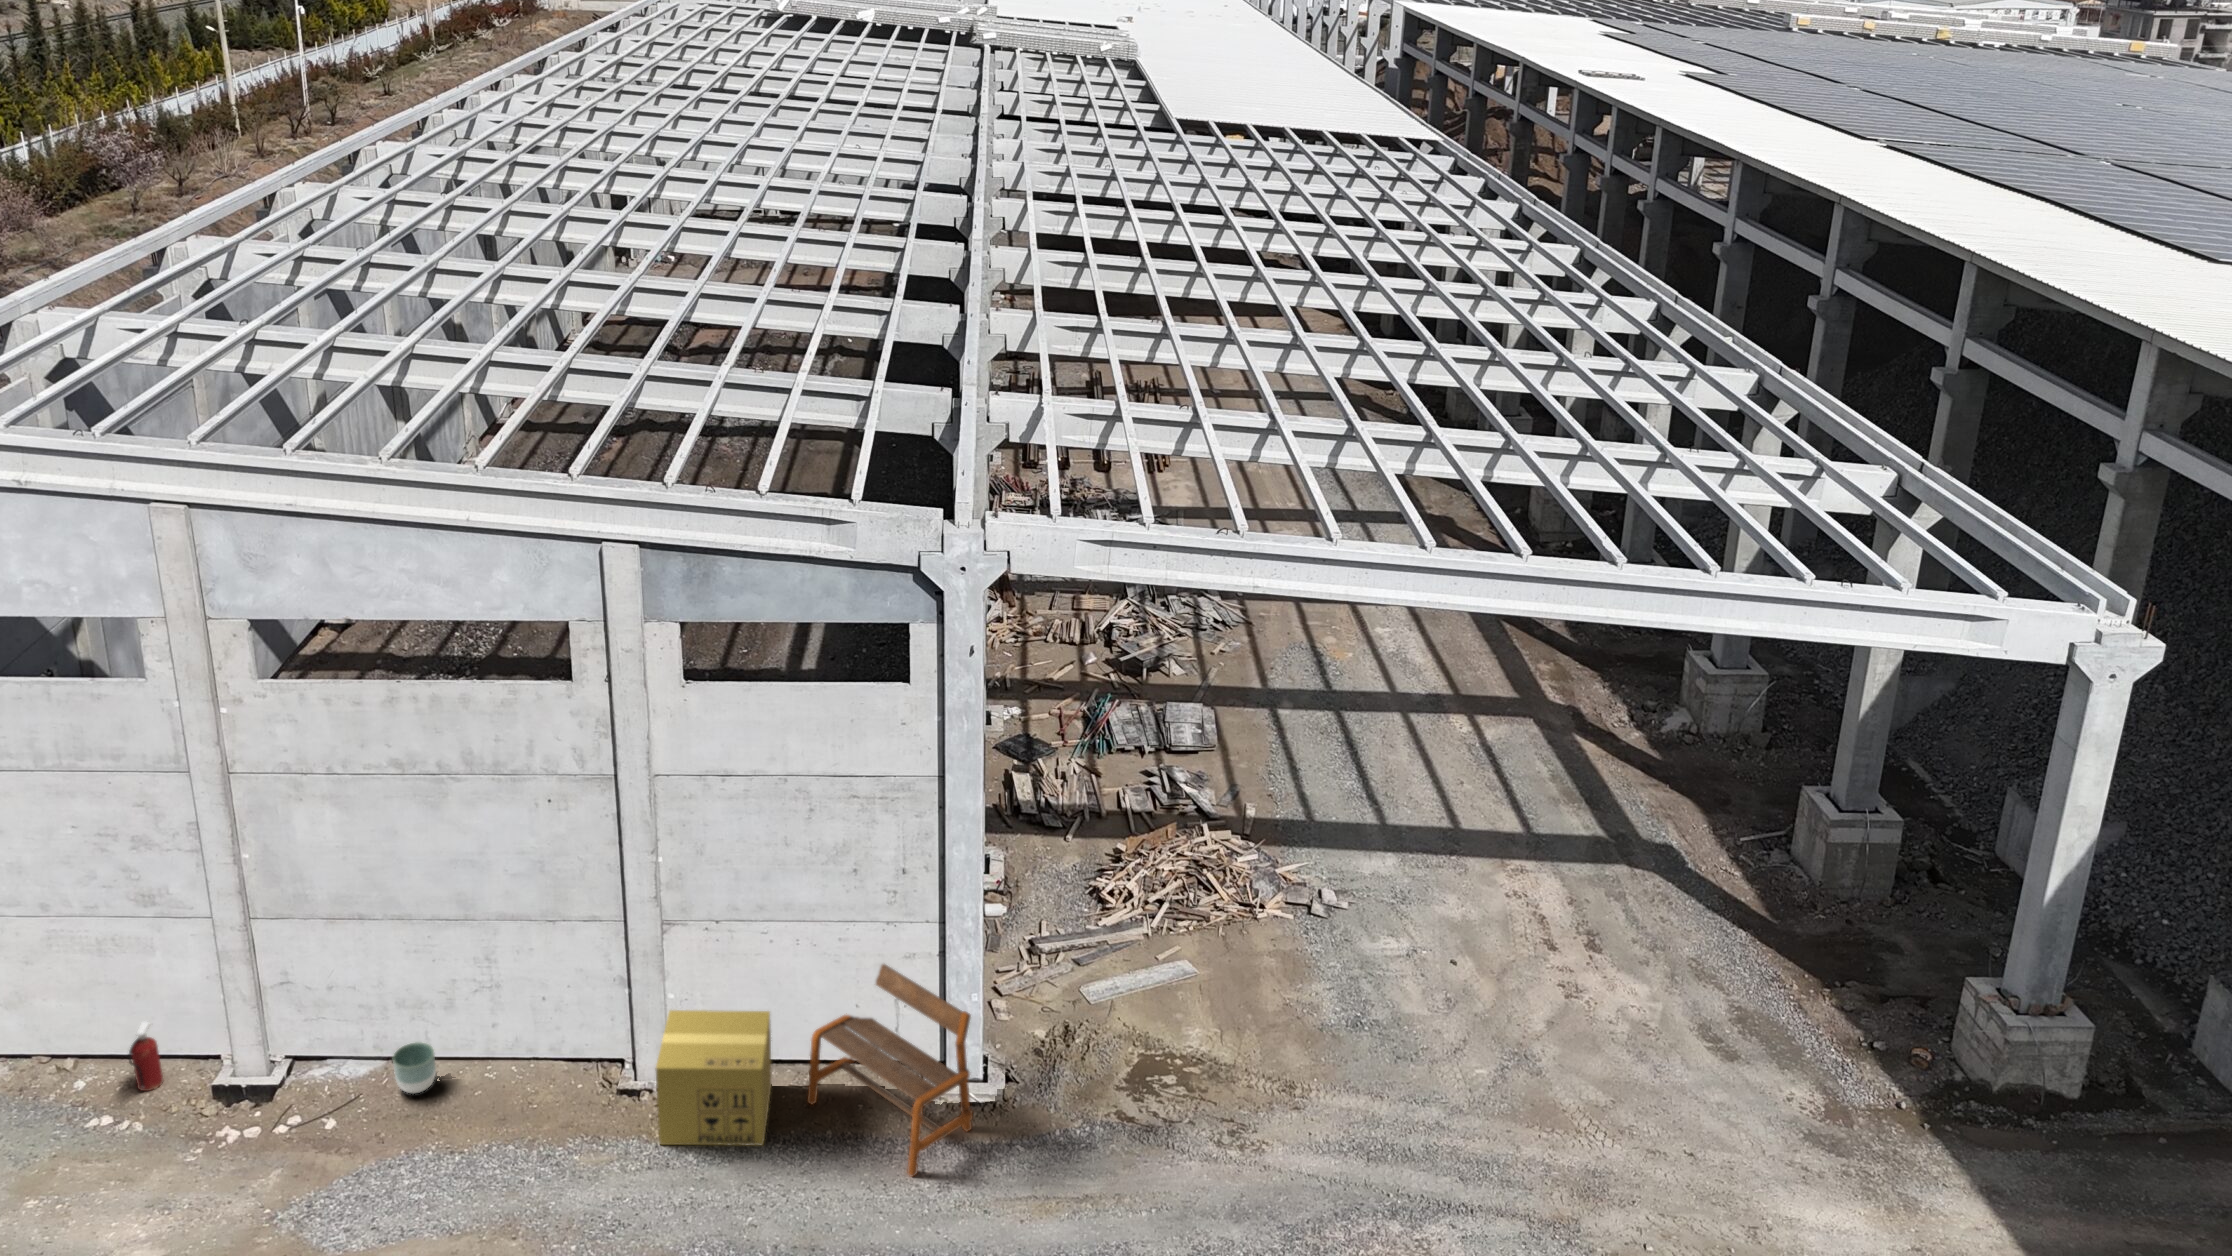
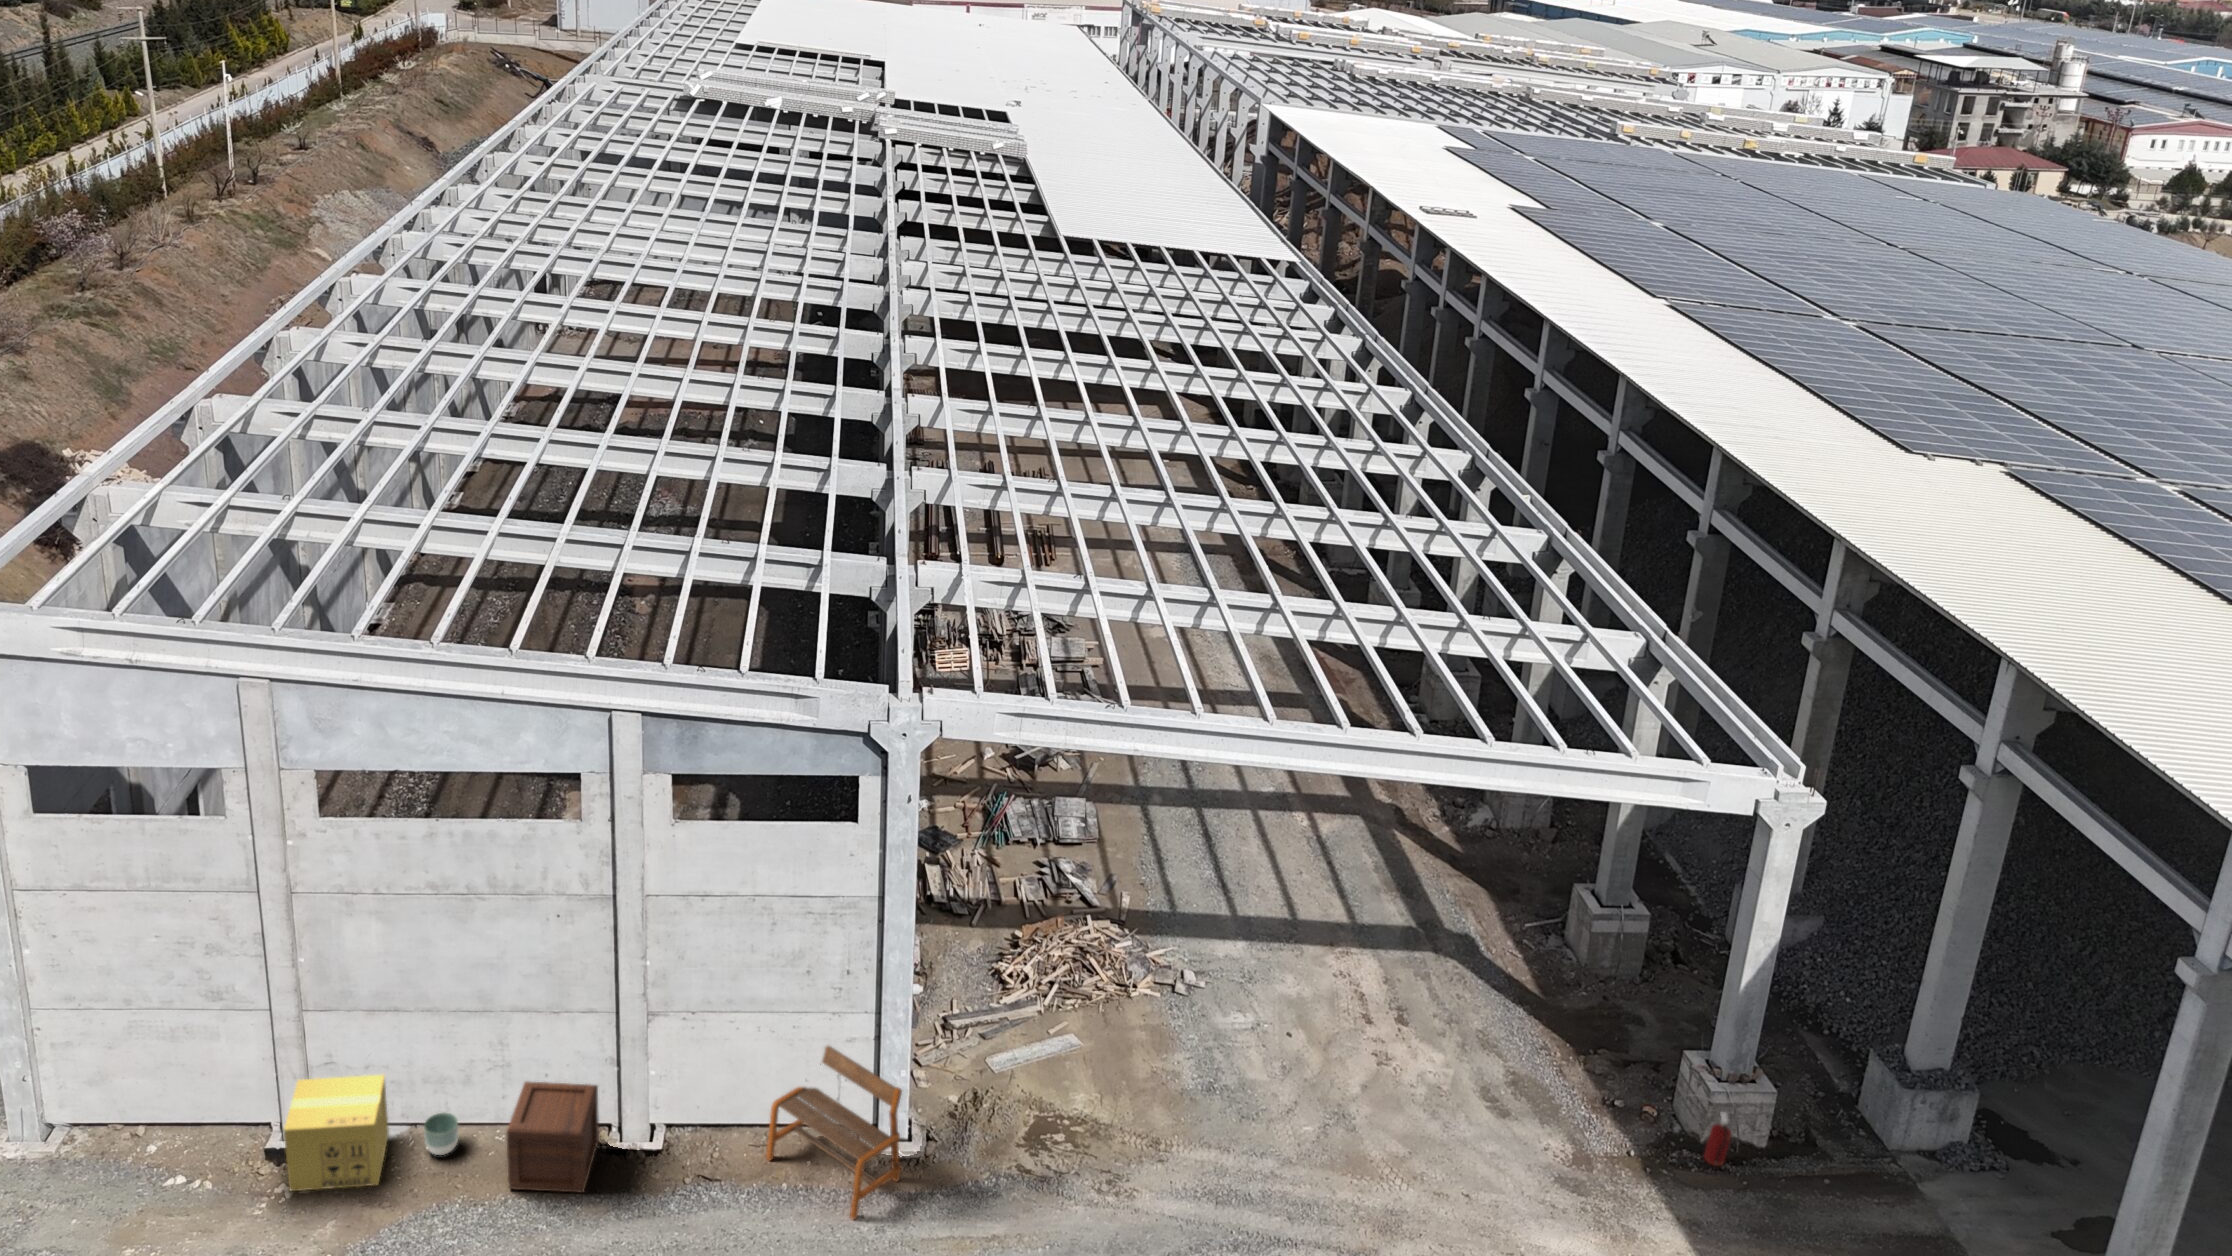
wooden crate: none [484,1004,606,1140] -> present [507,1081,599,1193]
cardboard box: present [655,1010,772,1146] -> present [284,1075,389,1191]
fire extinguisher: present [129,1021,163,1091] -> present [1704,1112,1731,1166]

